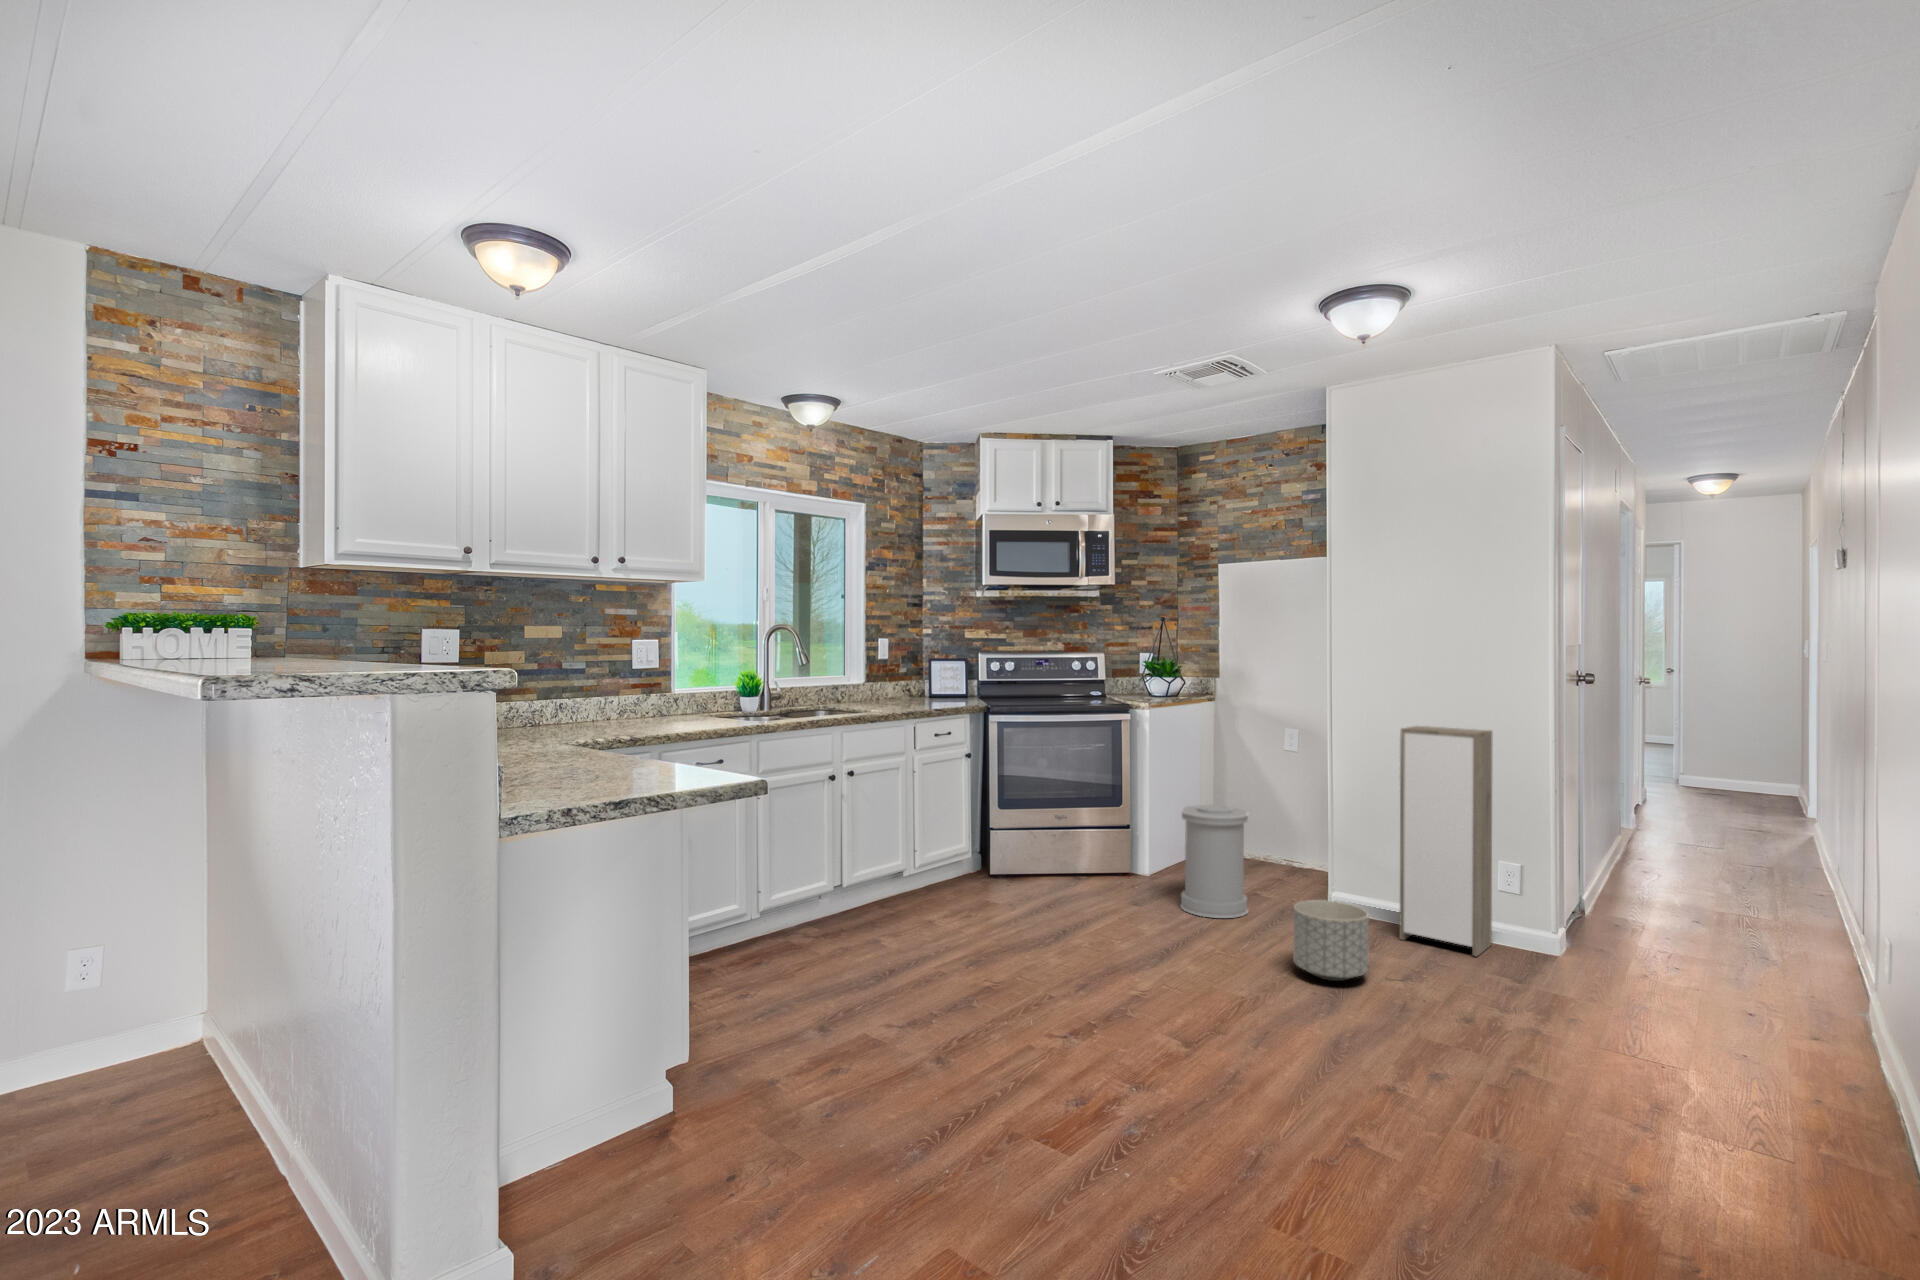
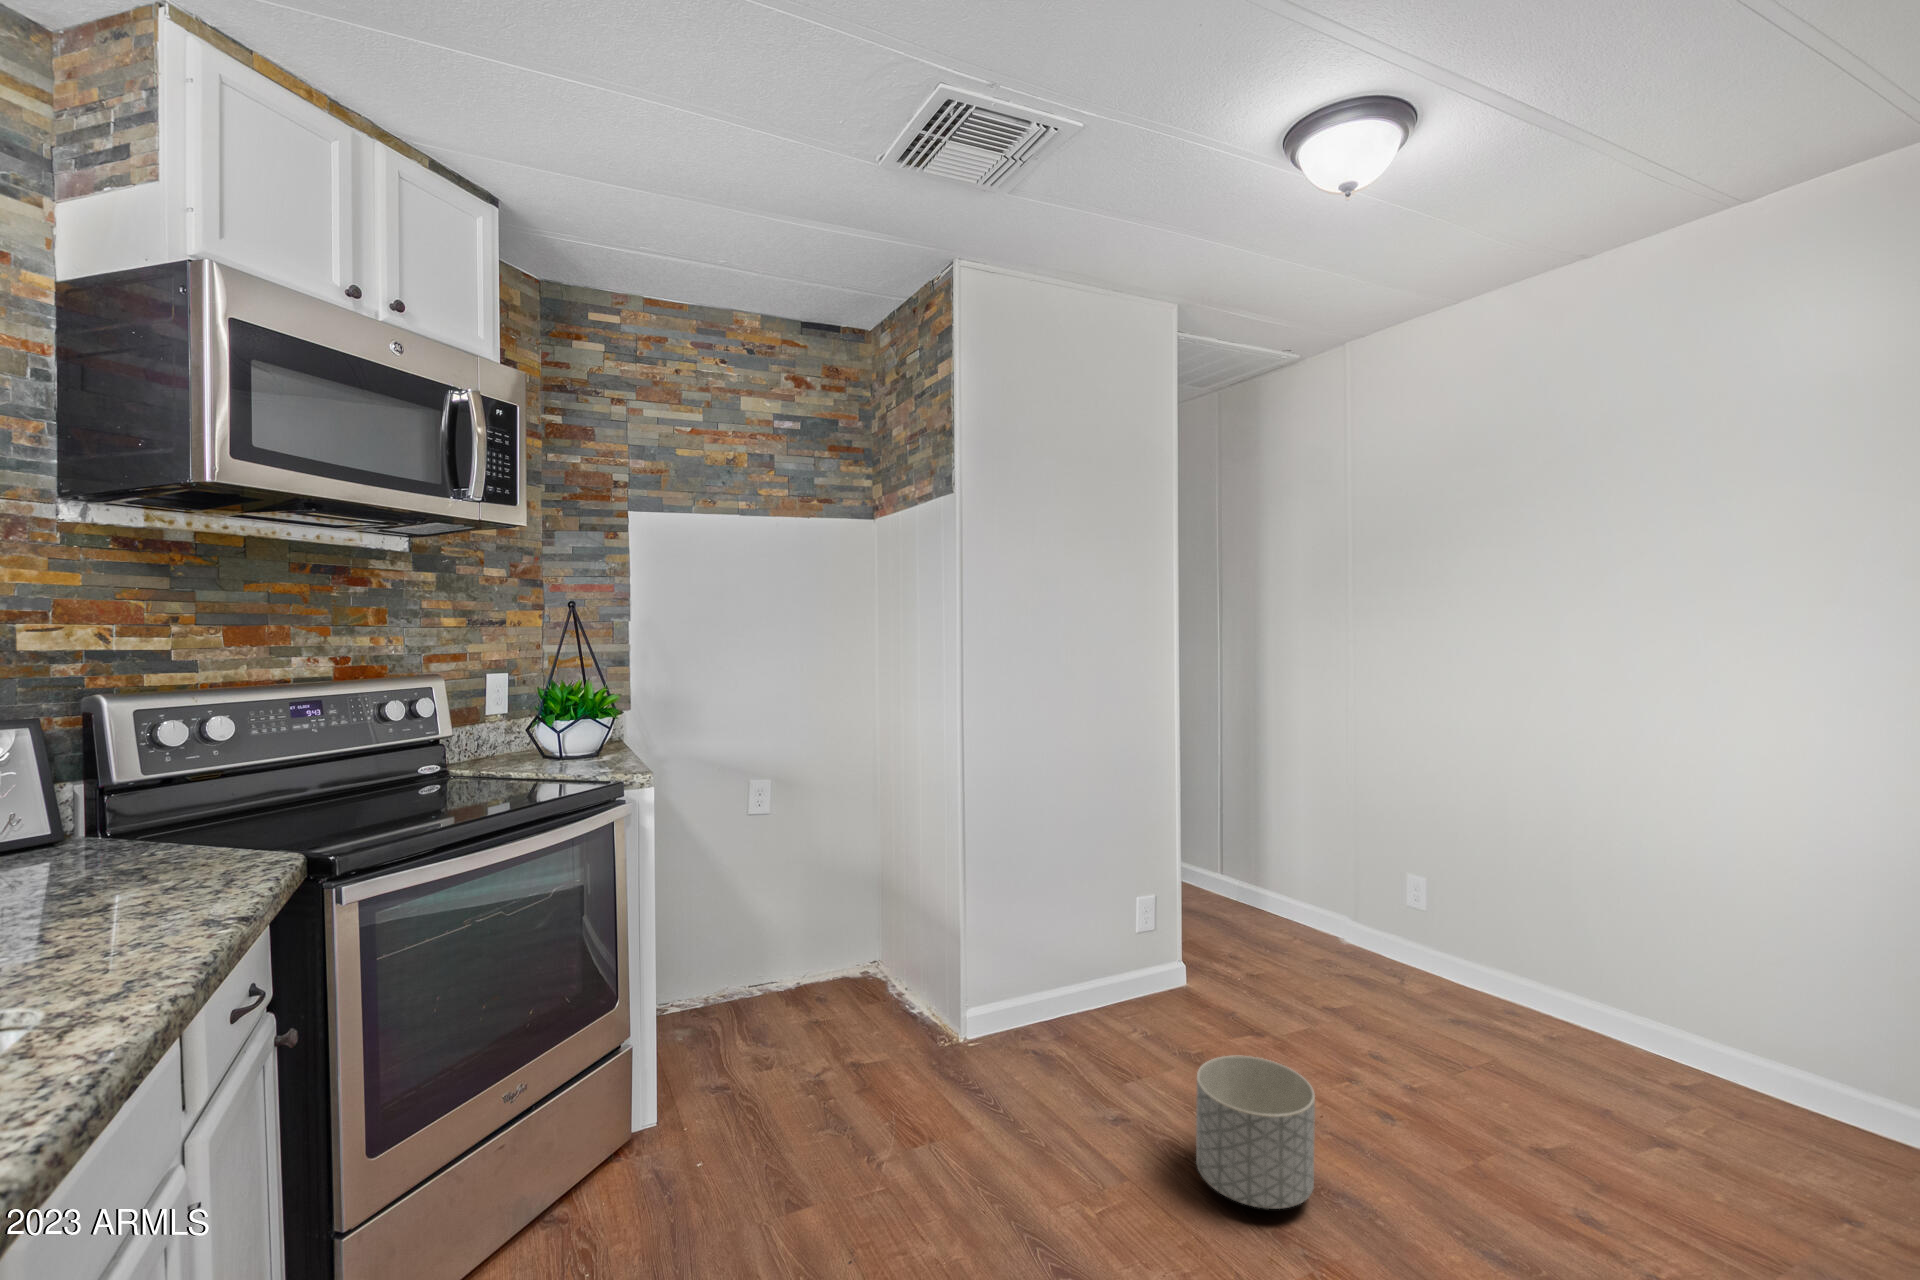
storage cabinet: present [1400,726,1493,956] -> none [1090,754,1205,1060]
trash can: present [1181,805,1248,918] -> none [838,946,961,1187]

